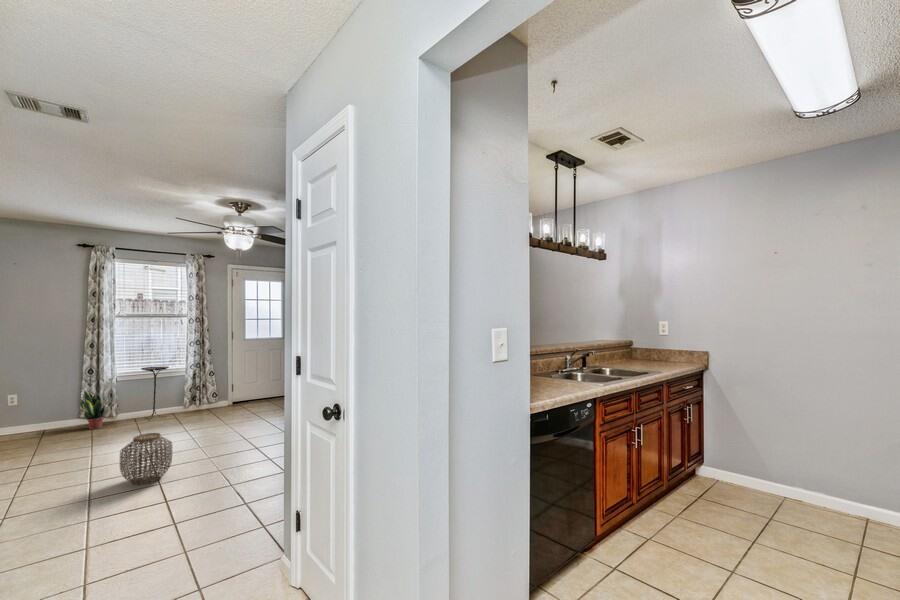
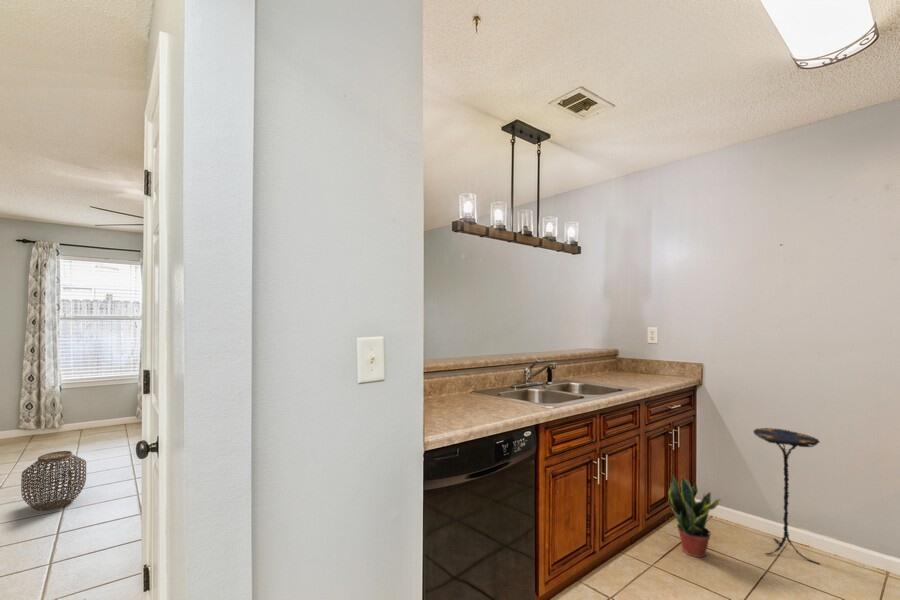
side table: present [141,366,169,418] -> present [754,428,819,561]
potted plant: present [80,391,112,429] -> present [668,475,720,557]

